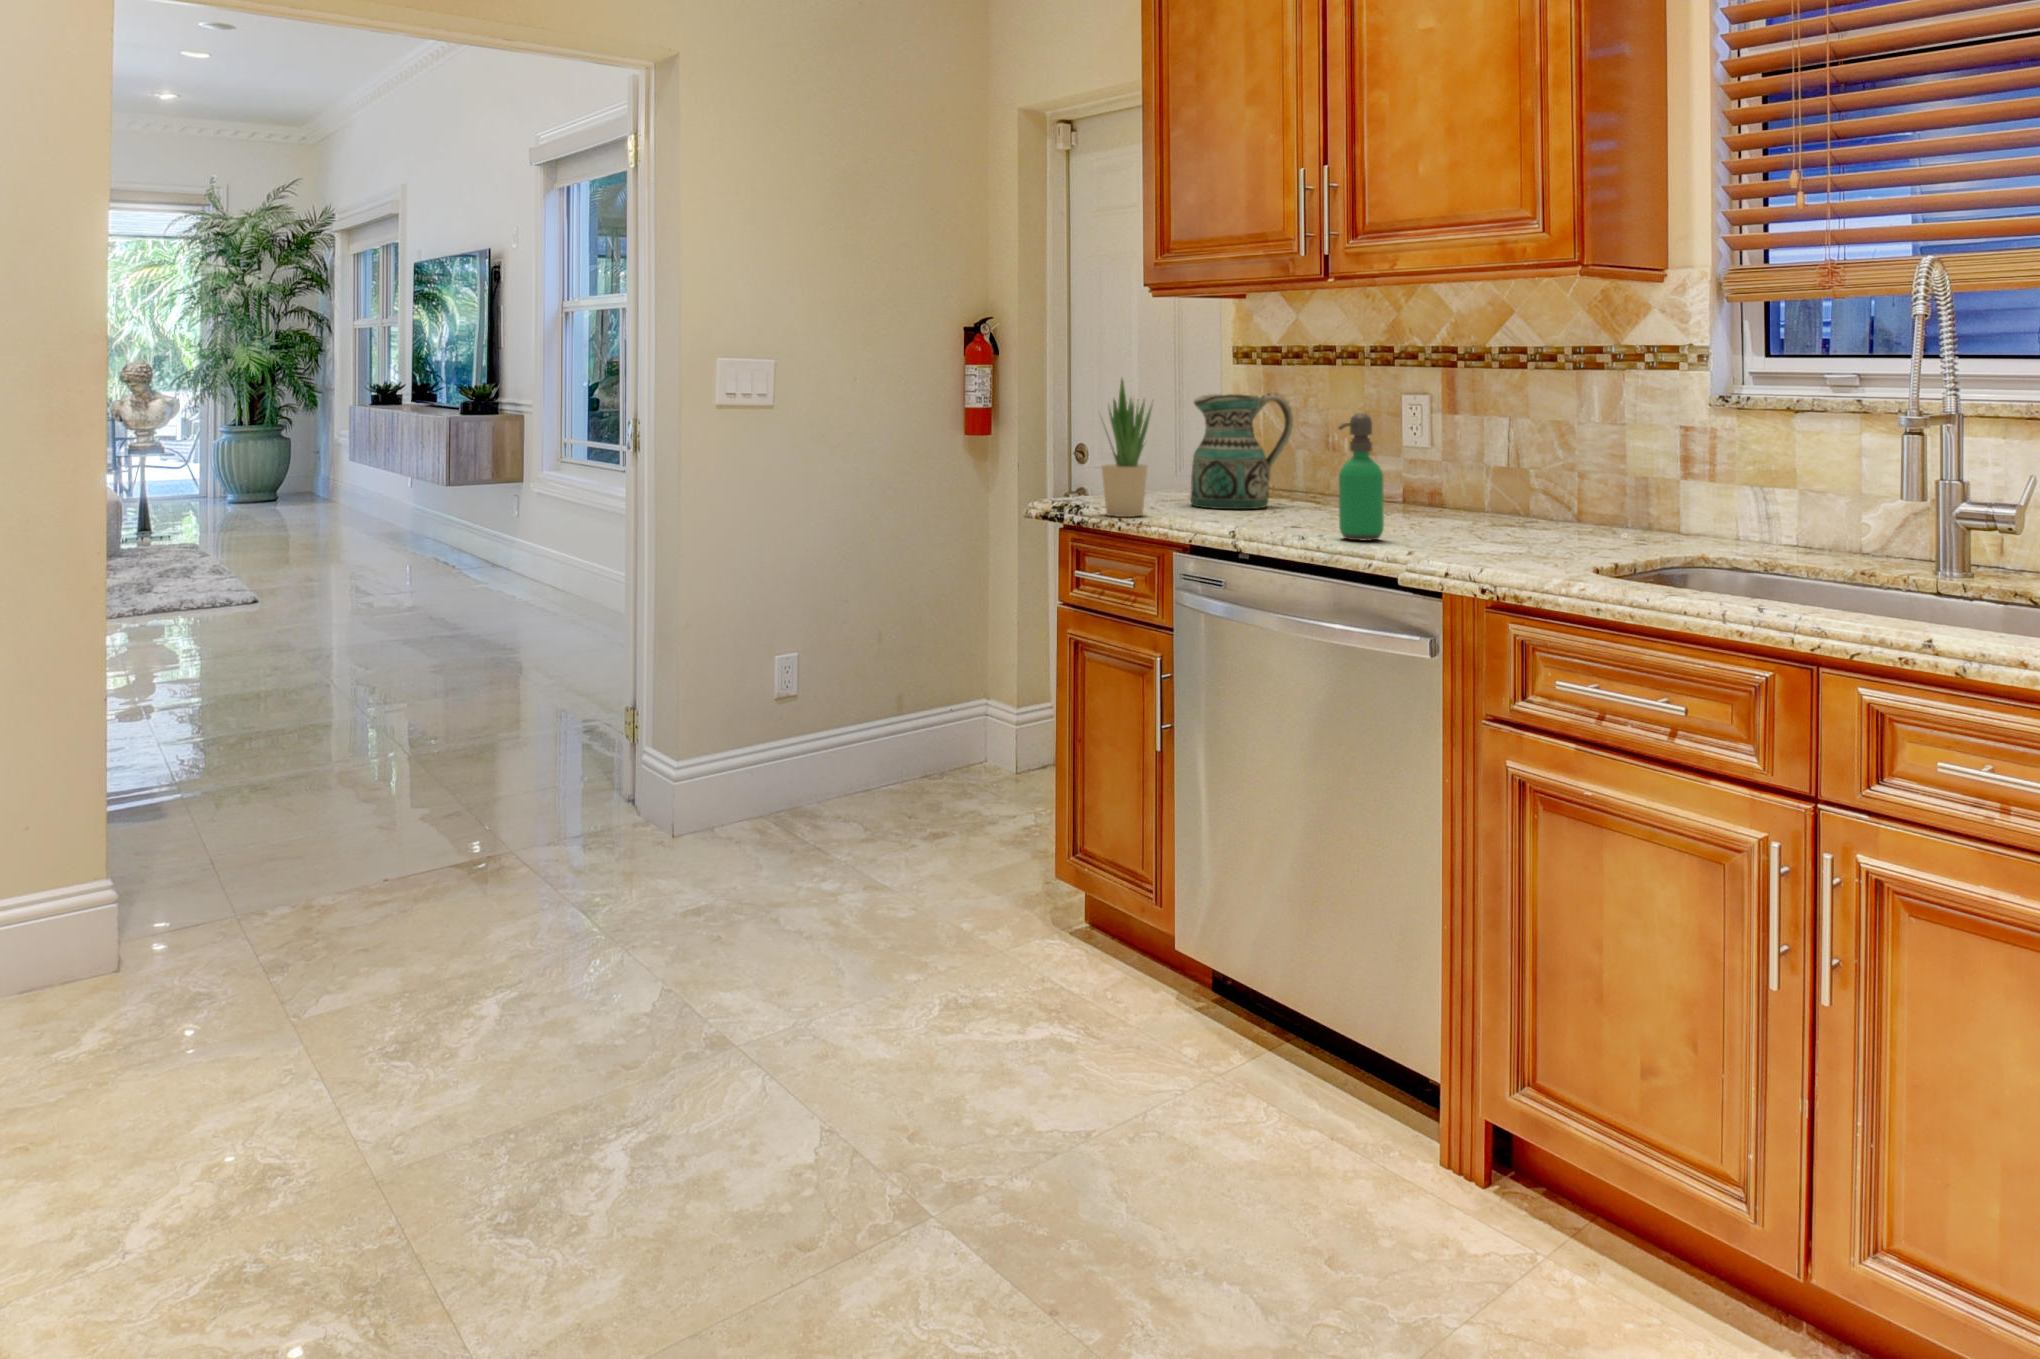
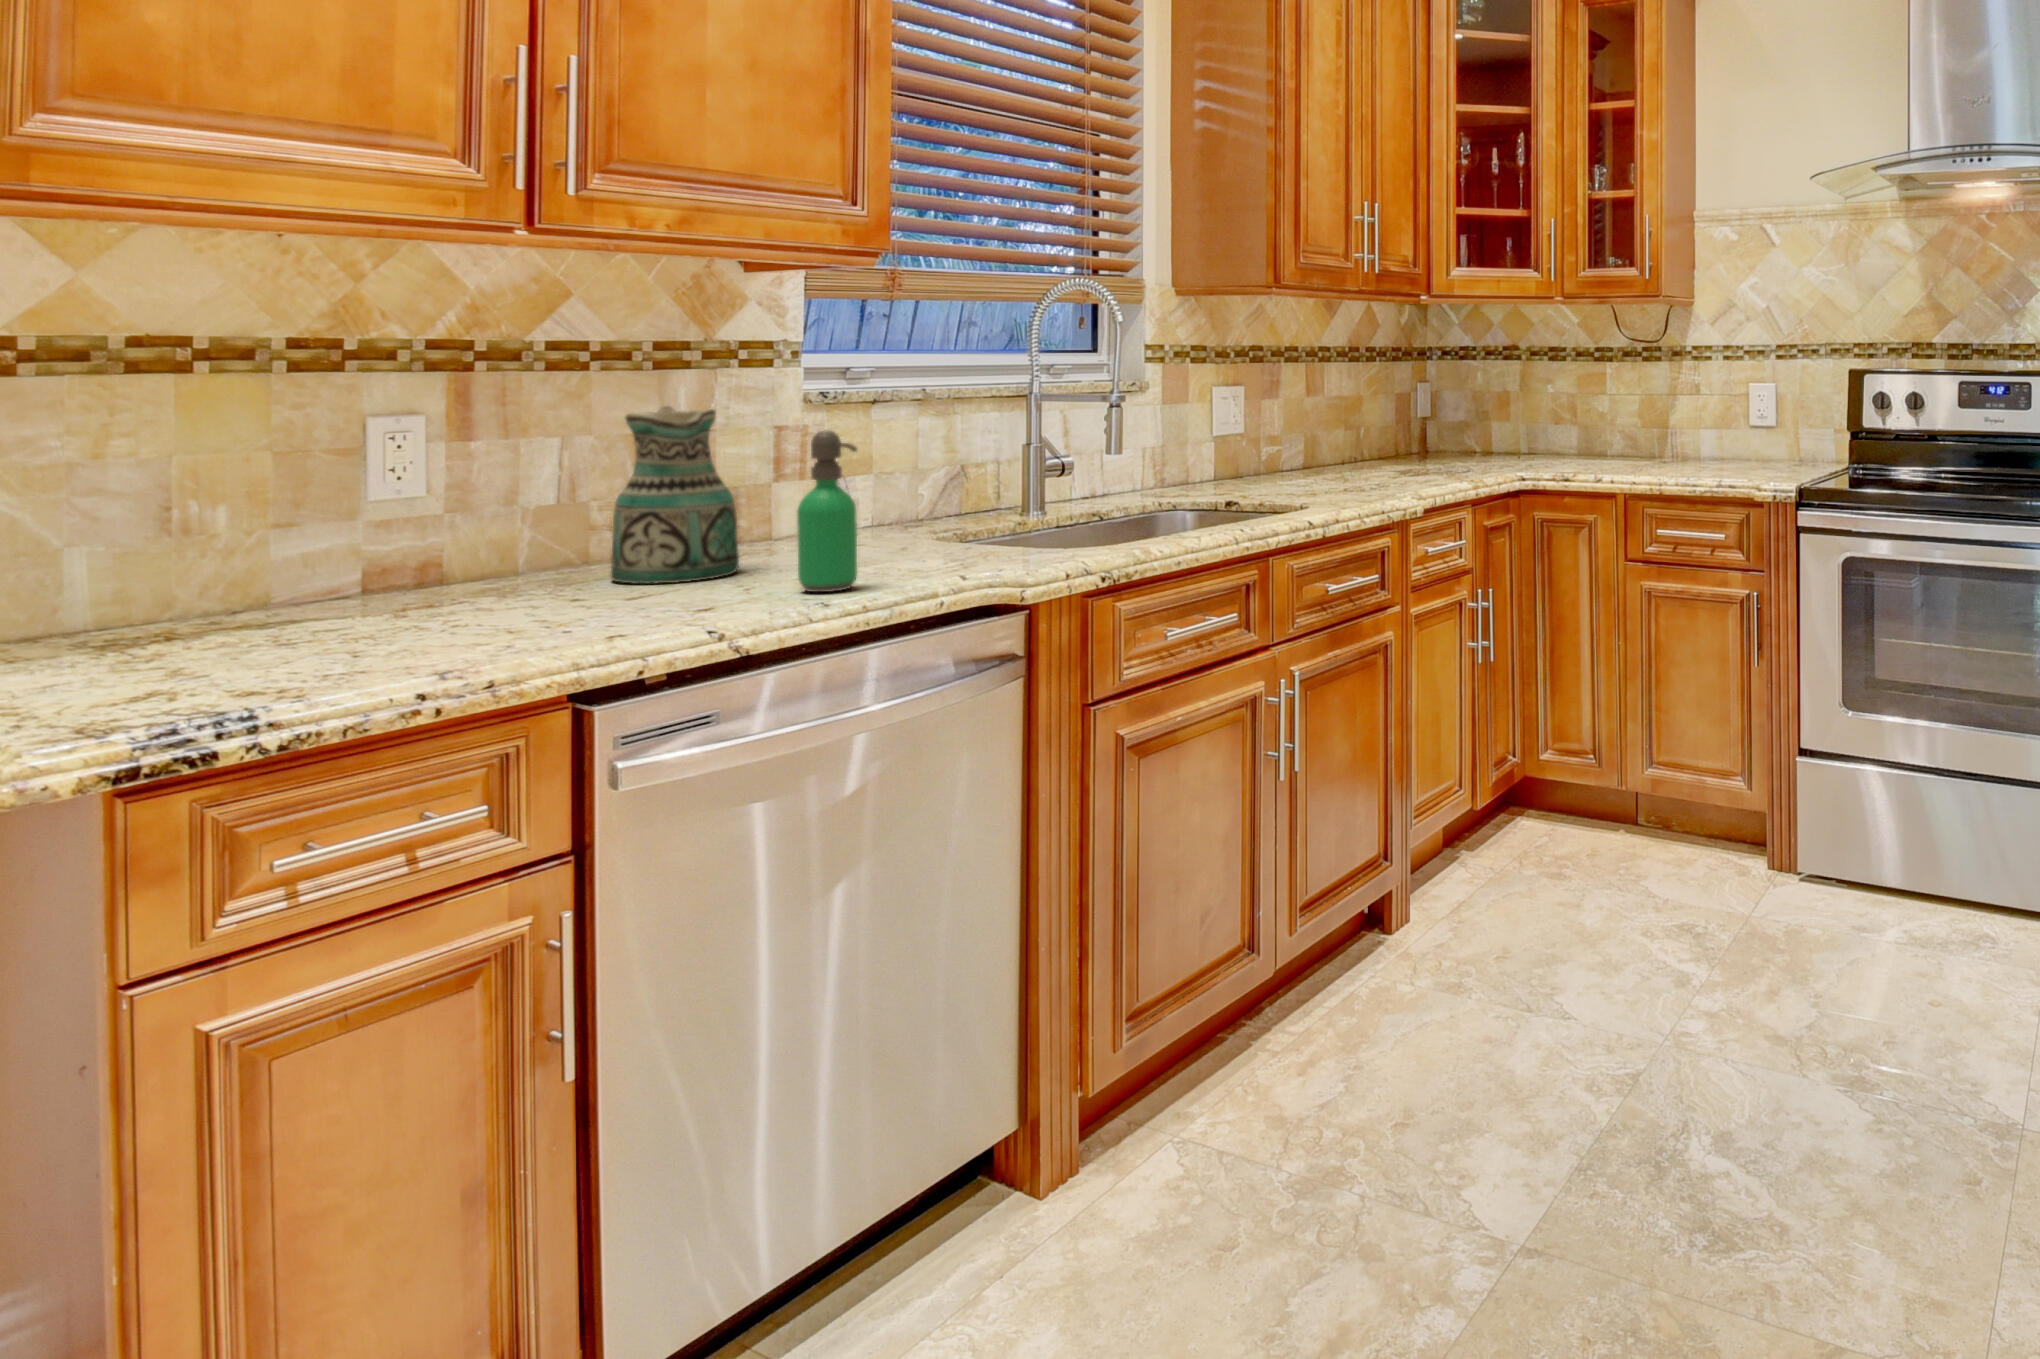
potted plant: present [1102,378,1152,517] -> none [376,403,487,669]
ceramic pitcher: present [1191,393,1293,509] -> present [611,406,739,584]

